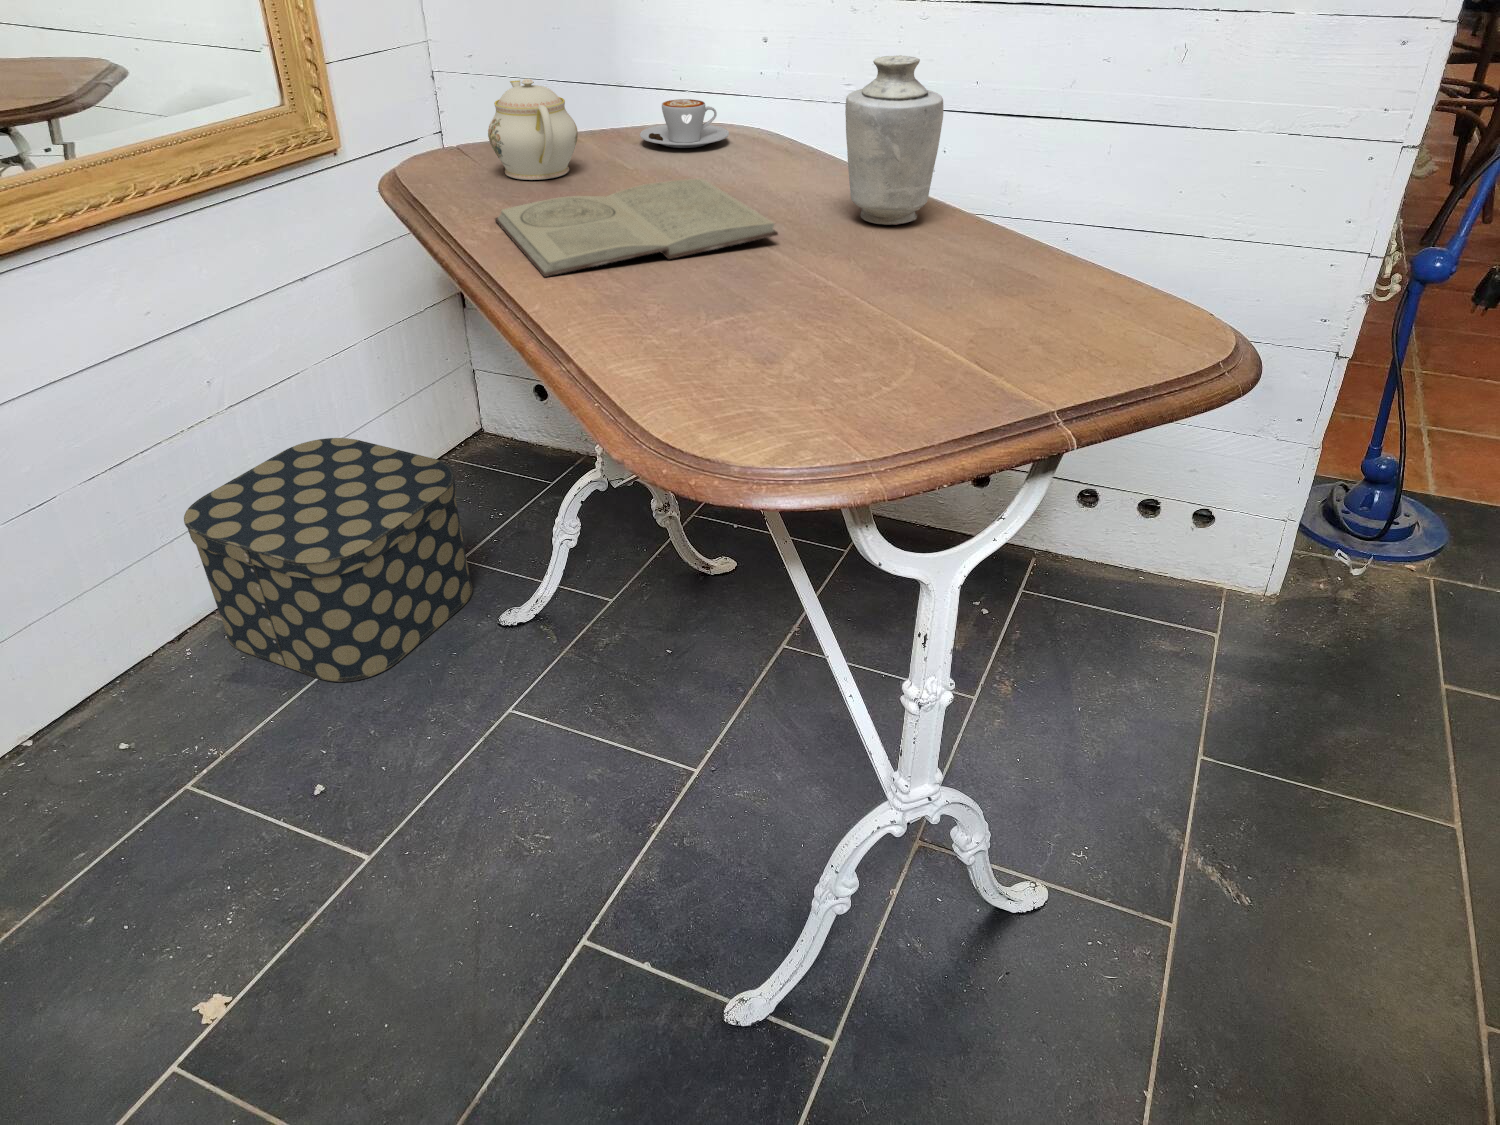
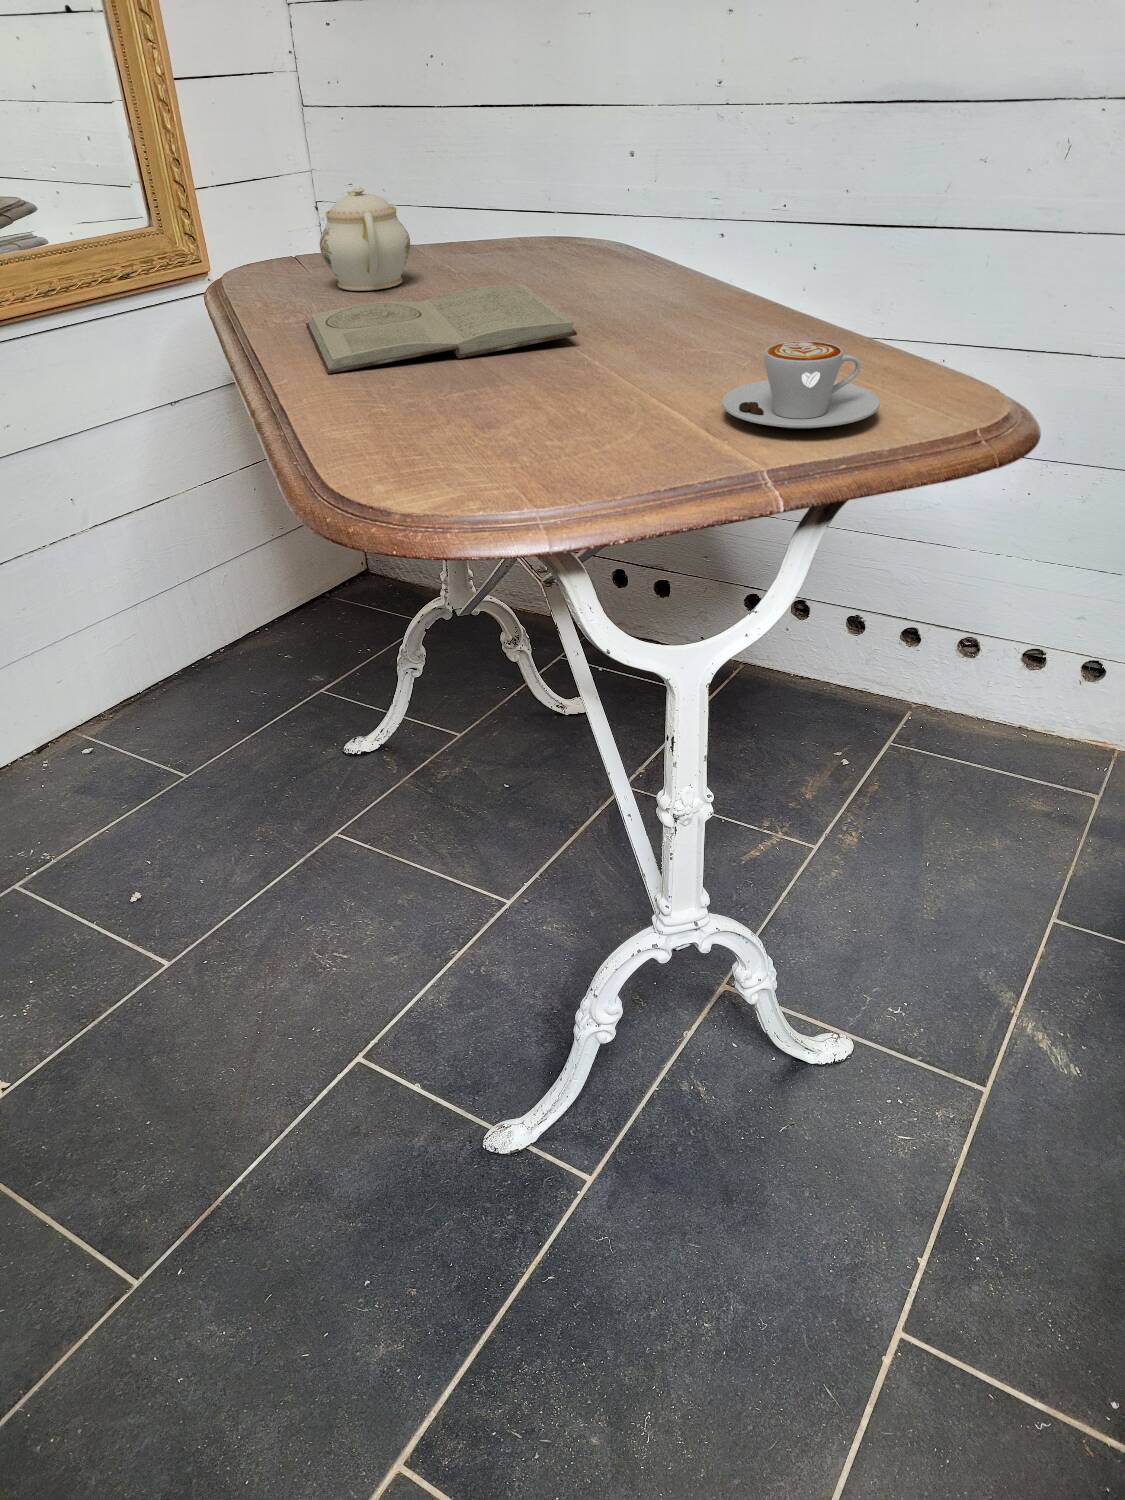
vase: present [845,55,944,225] -> none [656,145,760,327]
coffee cup: present [640,99,729,148] -> present [722,341,880,429]
storage box: present [184,438,473,682] -> none [36,561,319,798]

